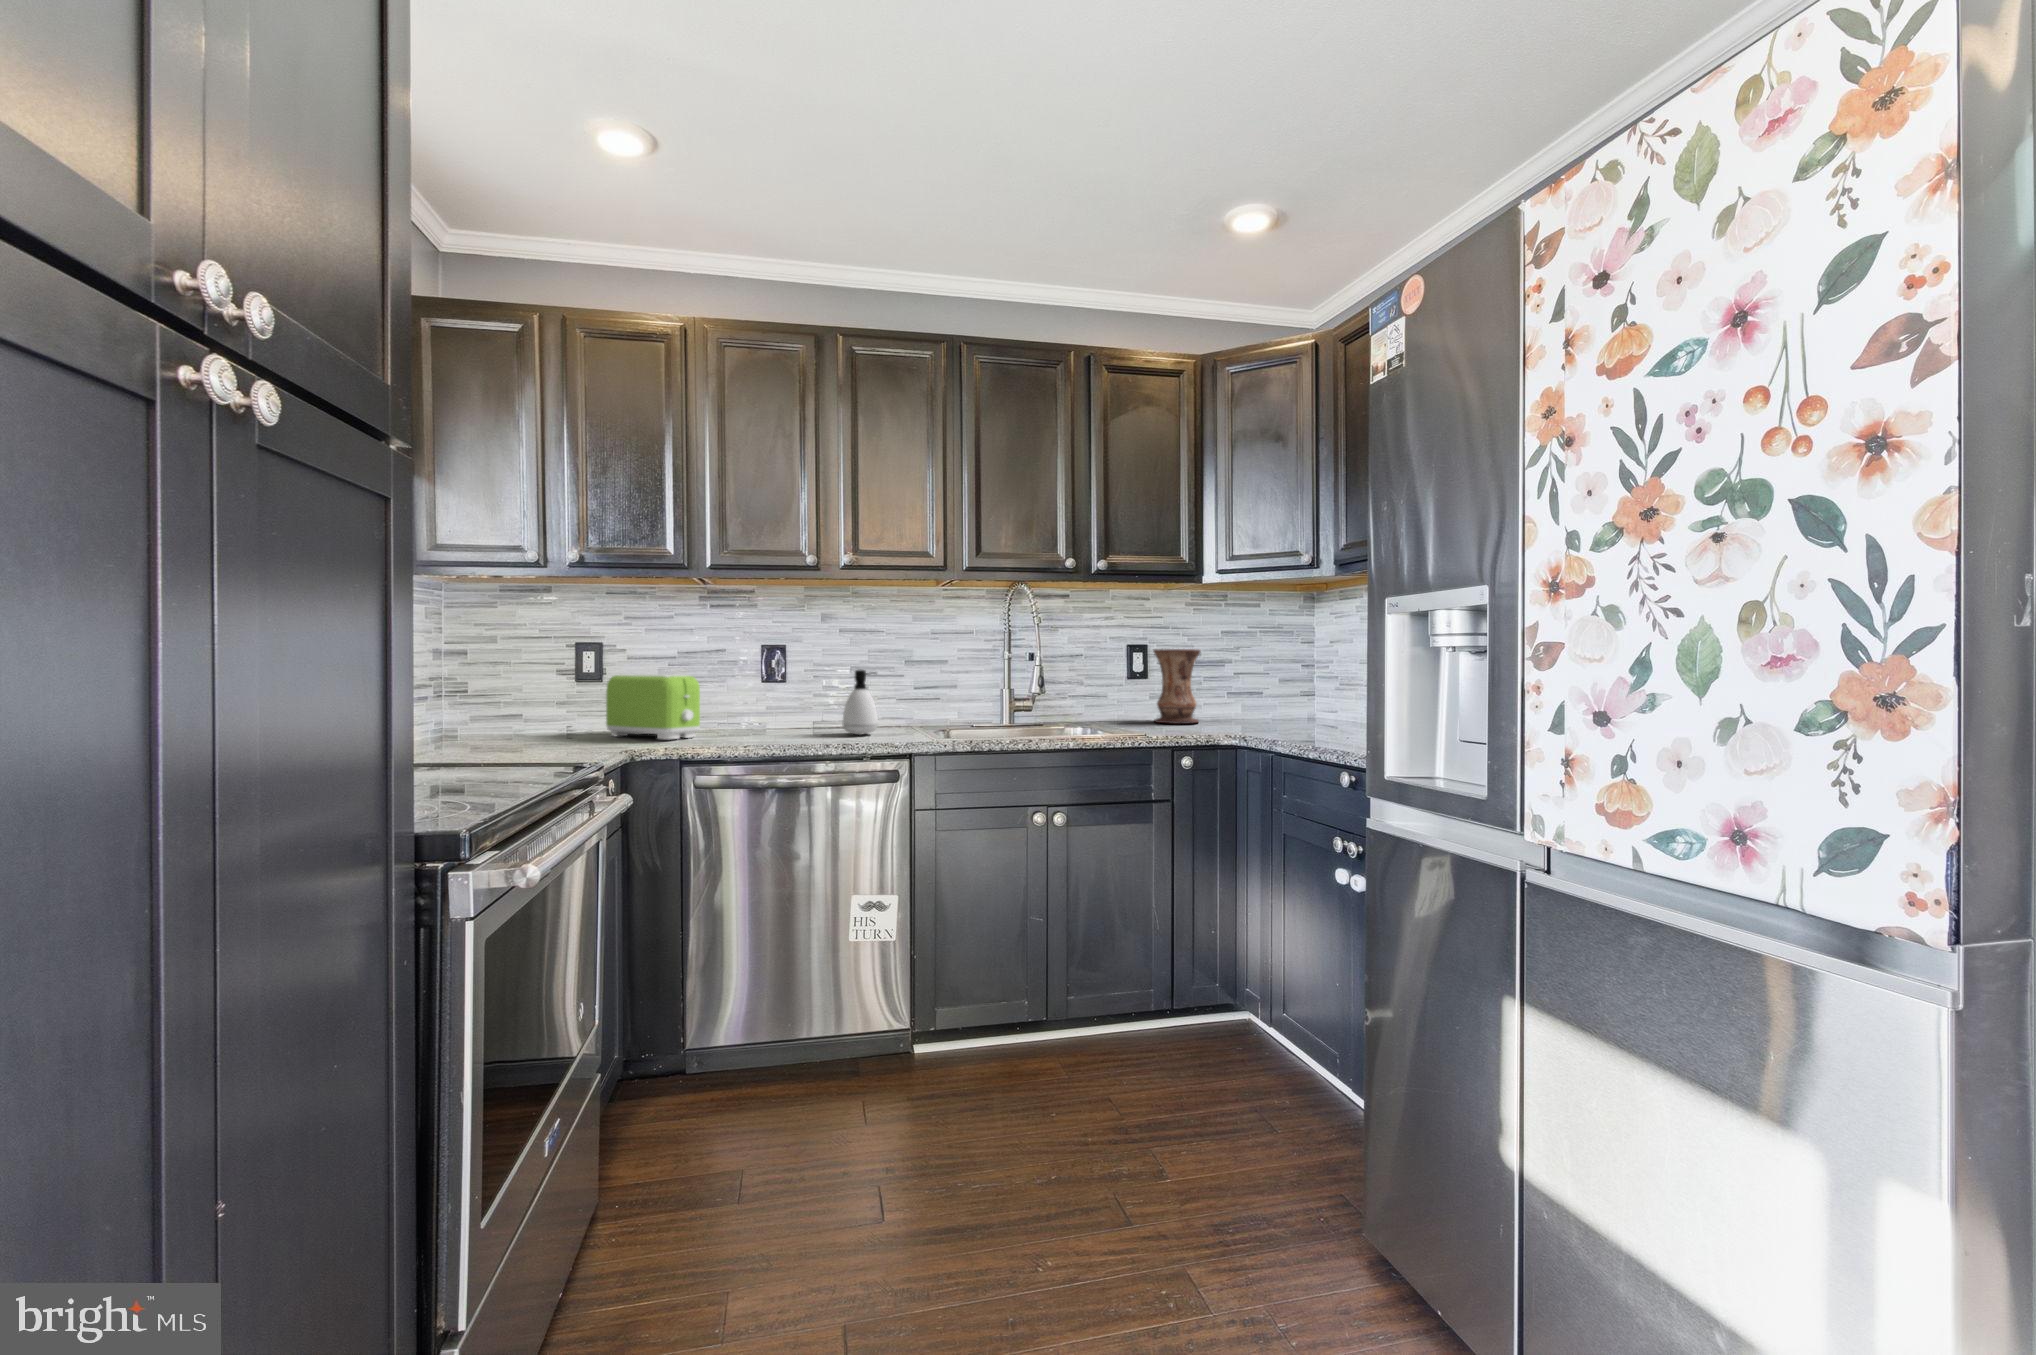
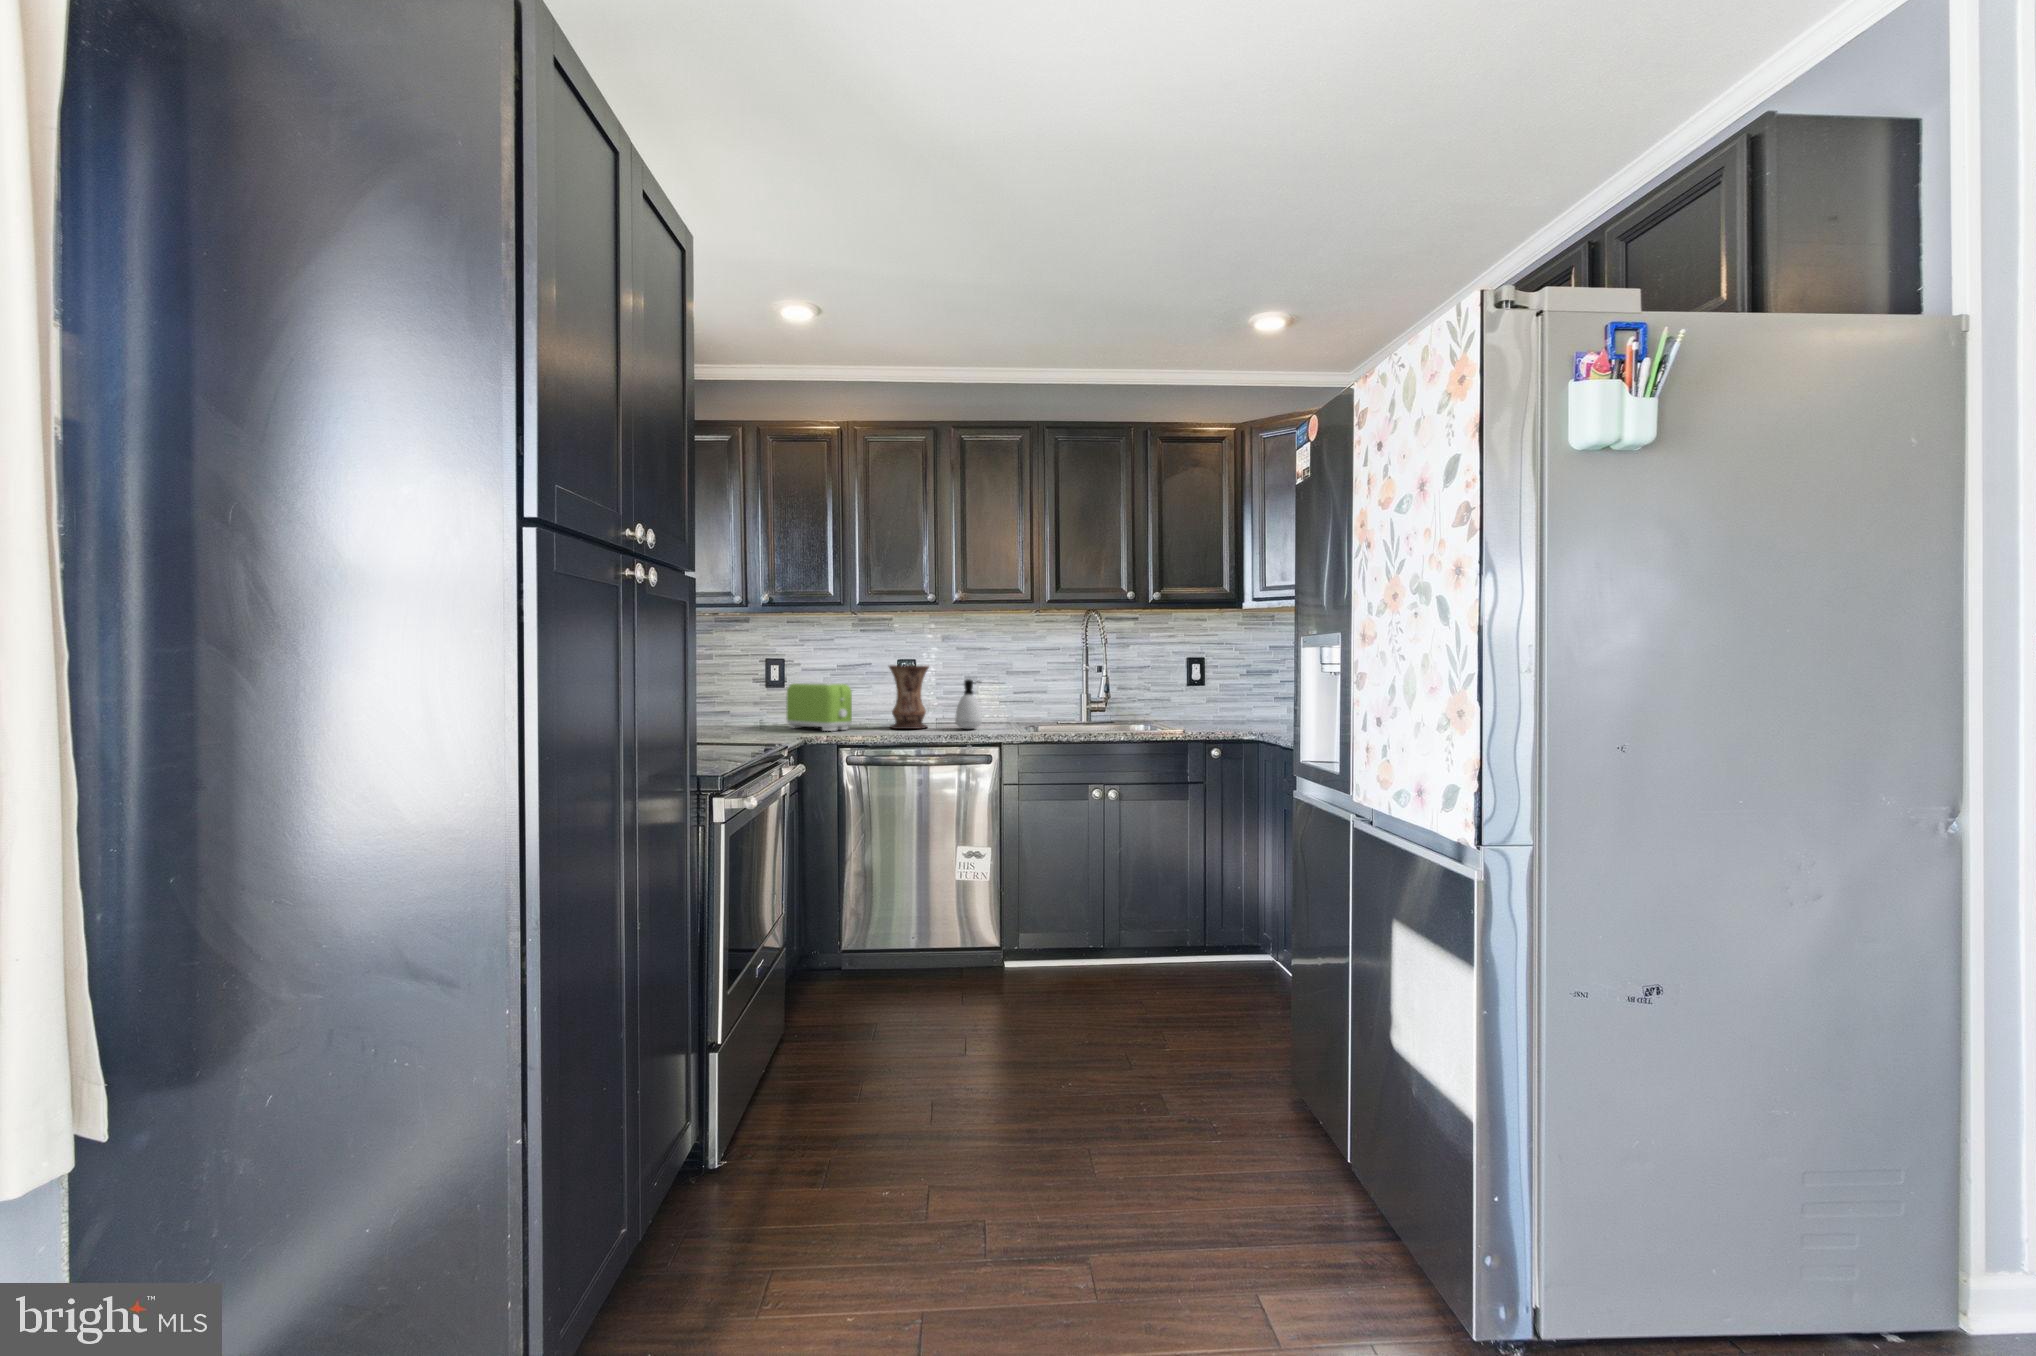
vase: present [1154,649,1200,724] -> present [889,665,929,729]

